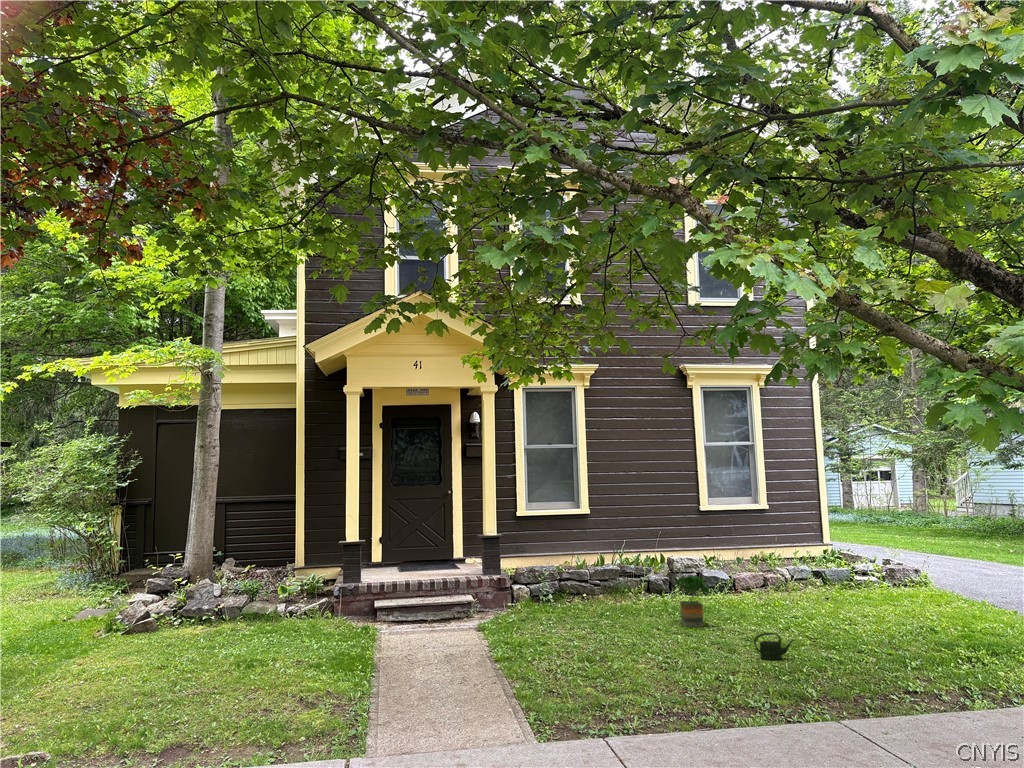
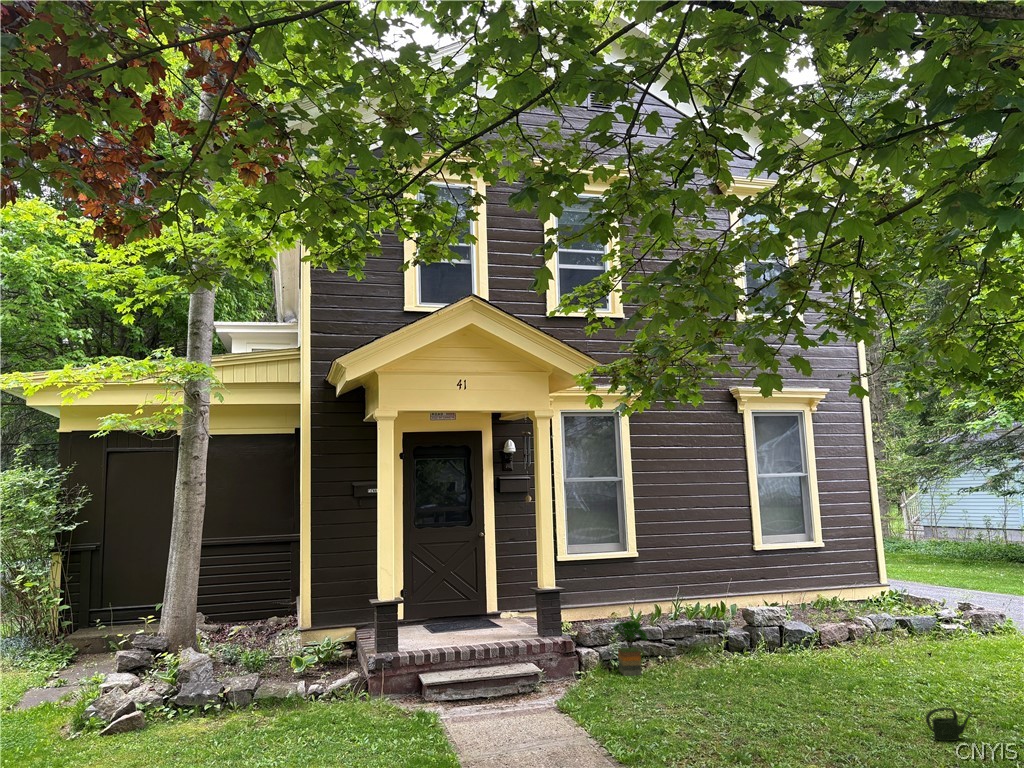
potted tree: present [675,576,709,627] -> present [613,621,647,676]

